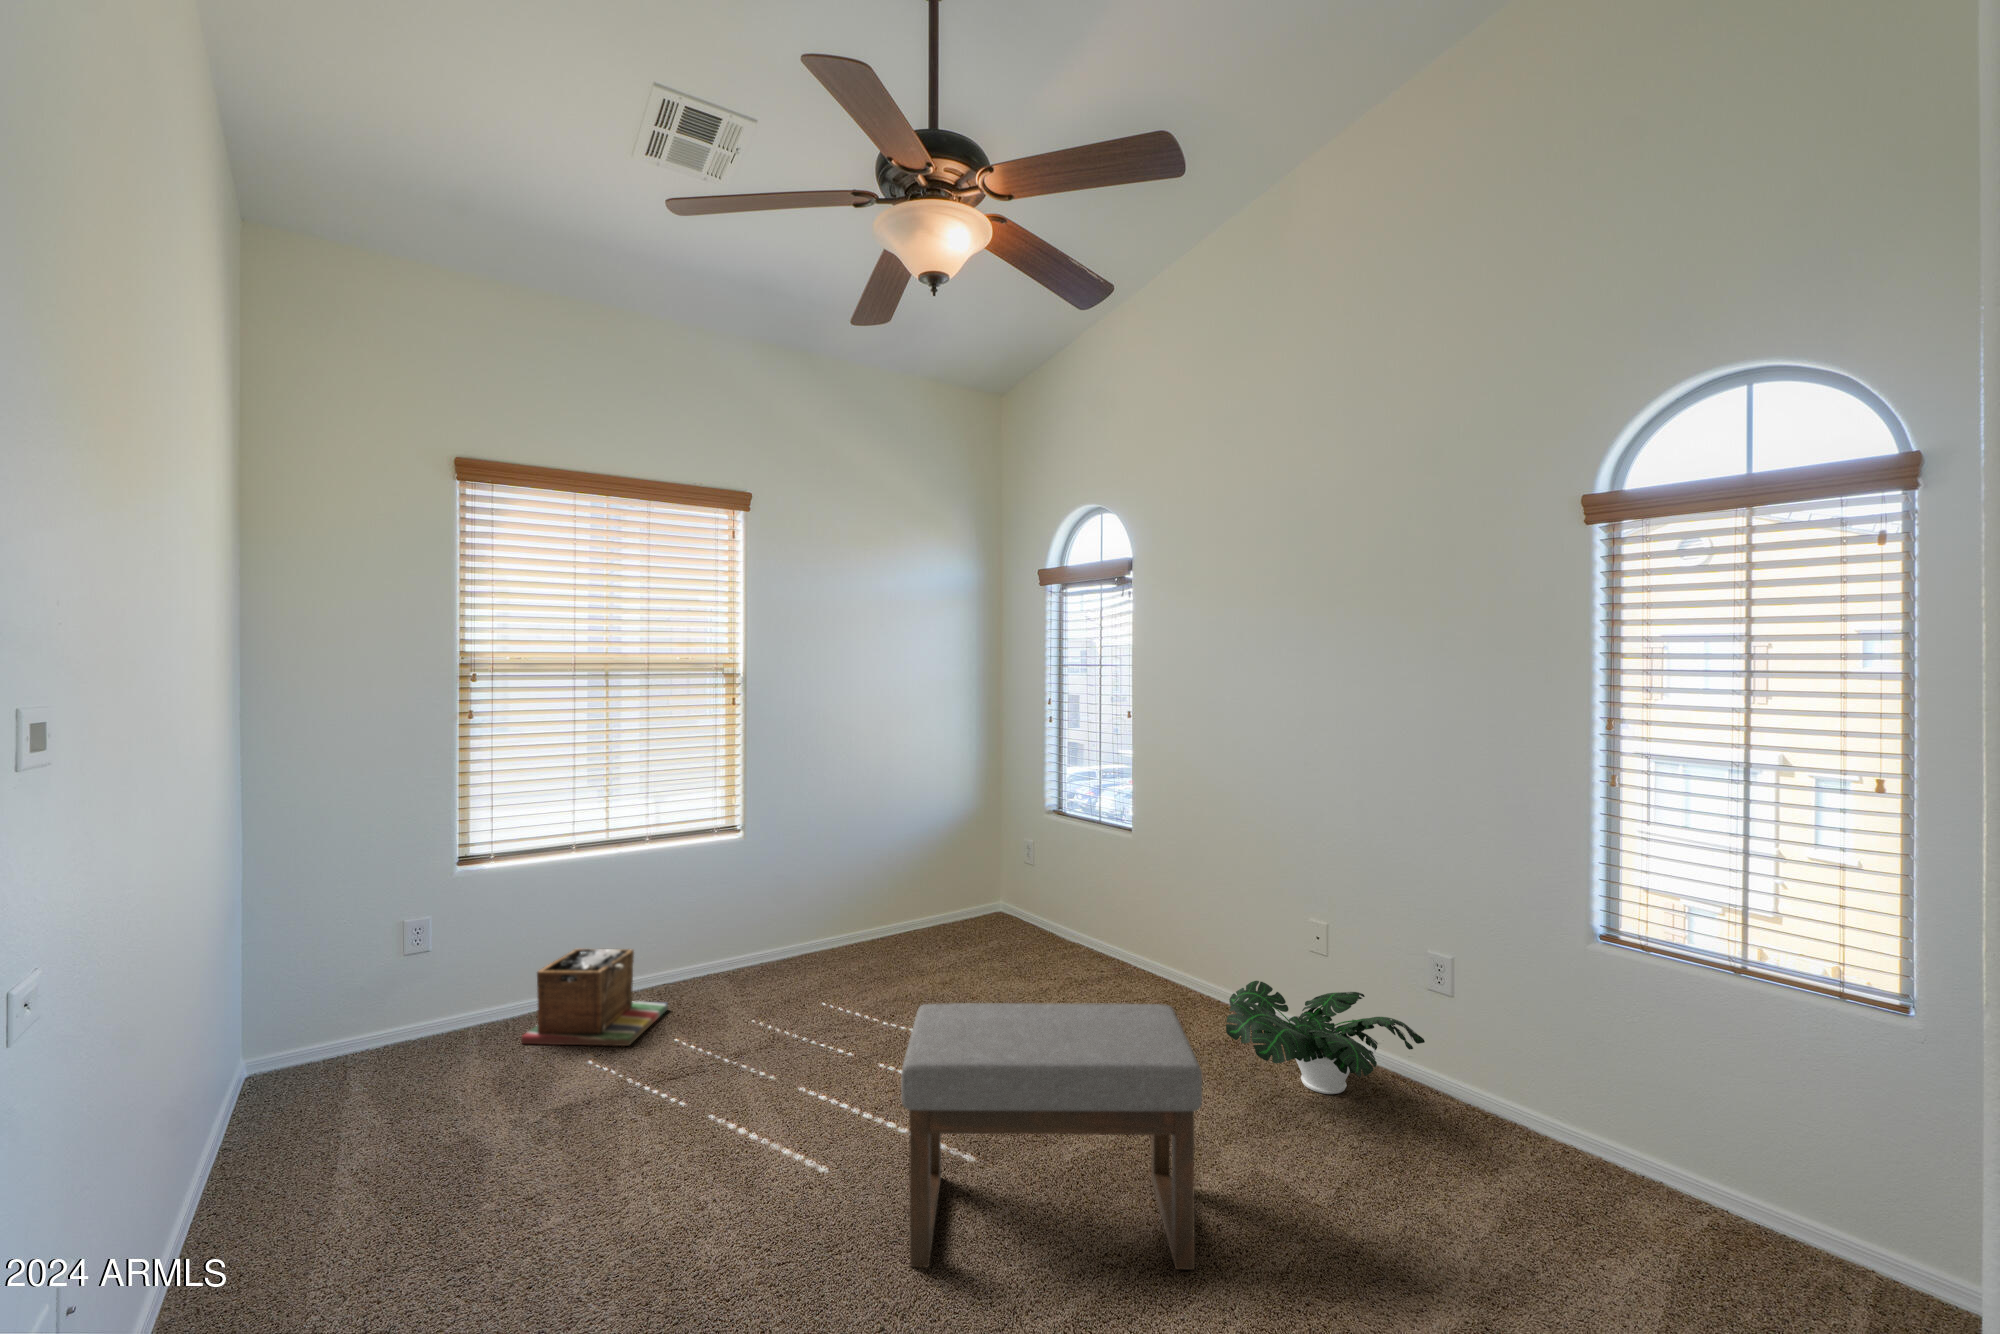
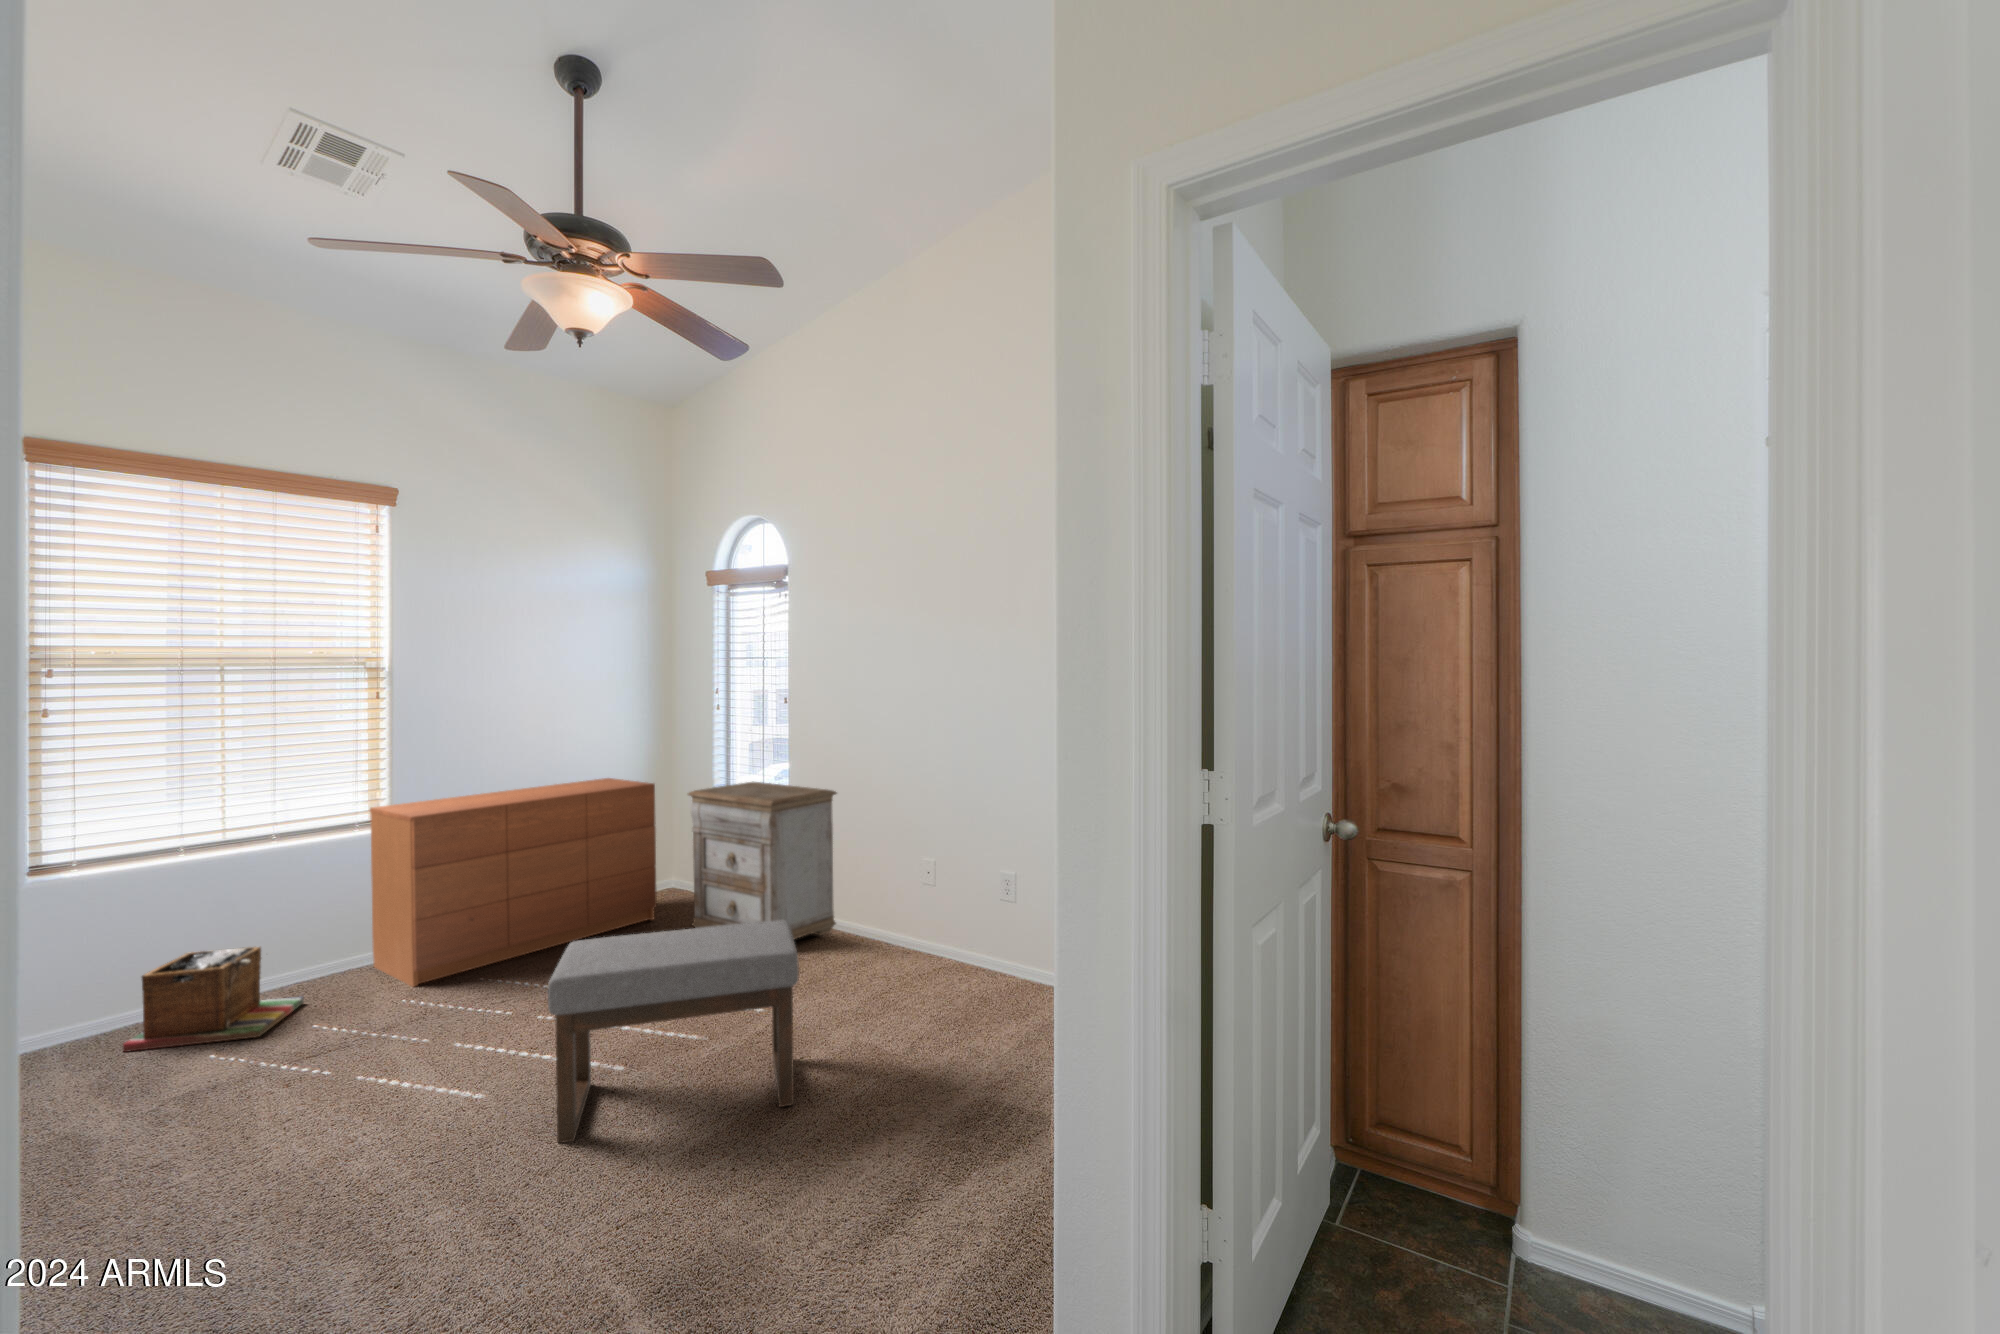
dresser: none [727,790,989,1004] -> present [370,778,657,987]
nightstand: none [1024,804,1194,1010] -> present [688,782,837,939]
potted plant: present [1226,981,1425,1094] -> none [847,910,995,988]

